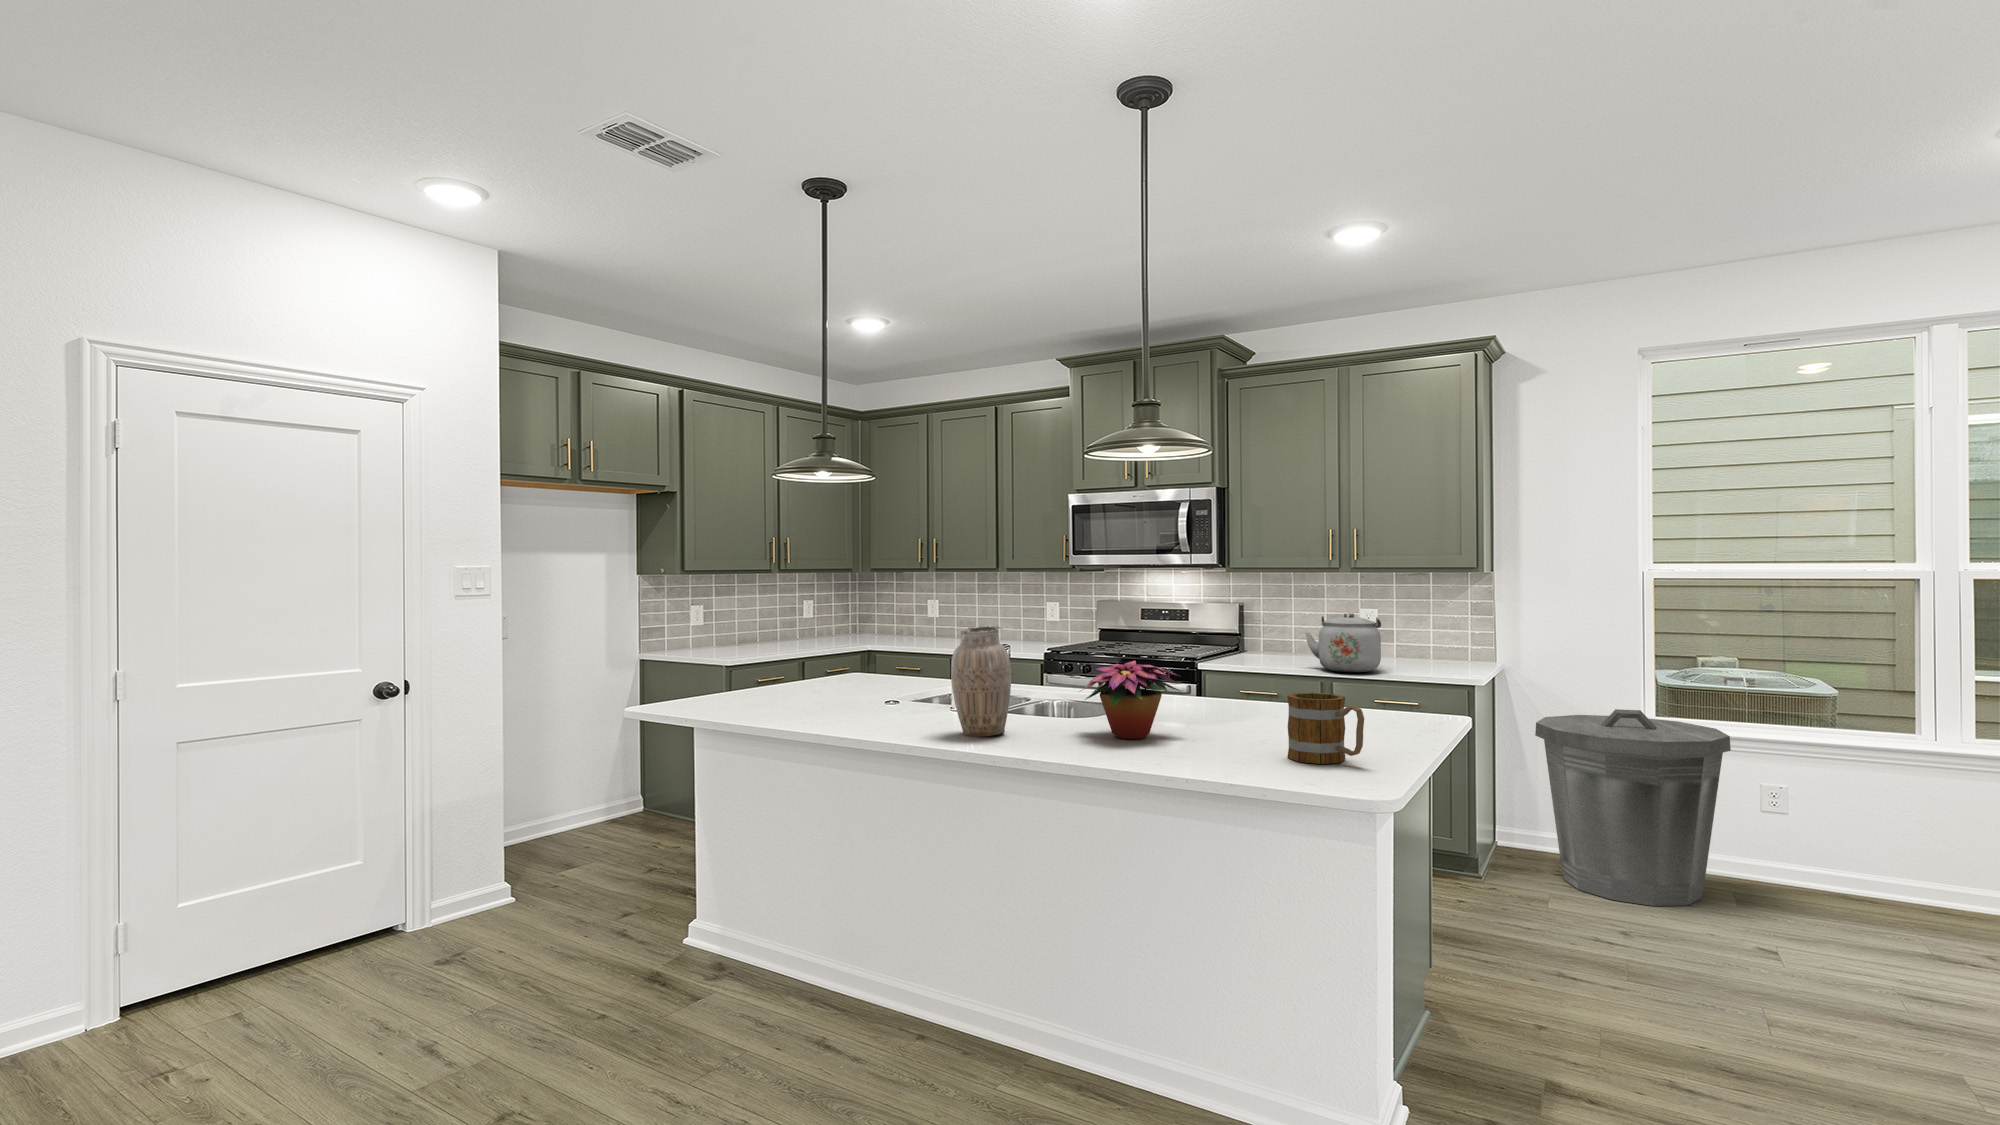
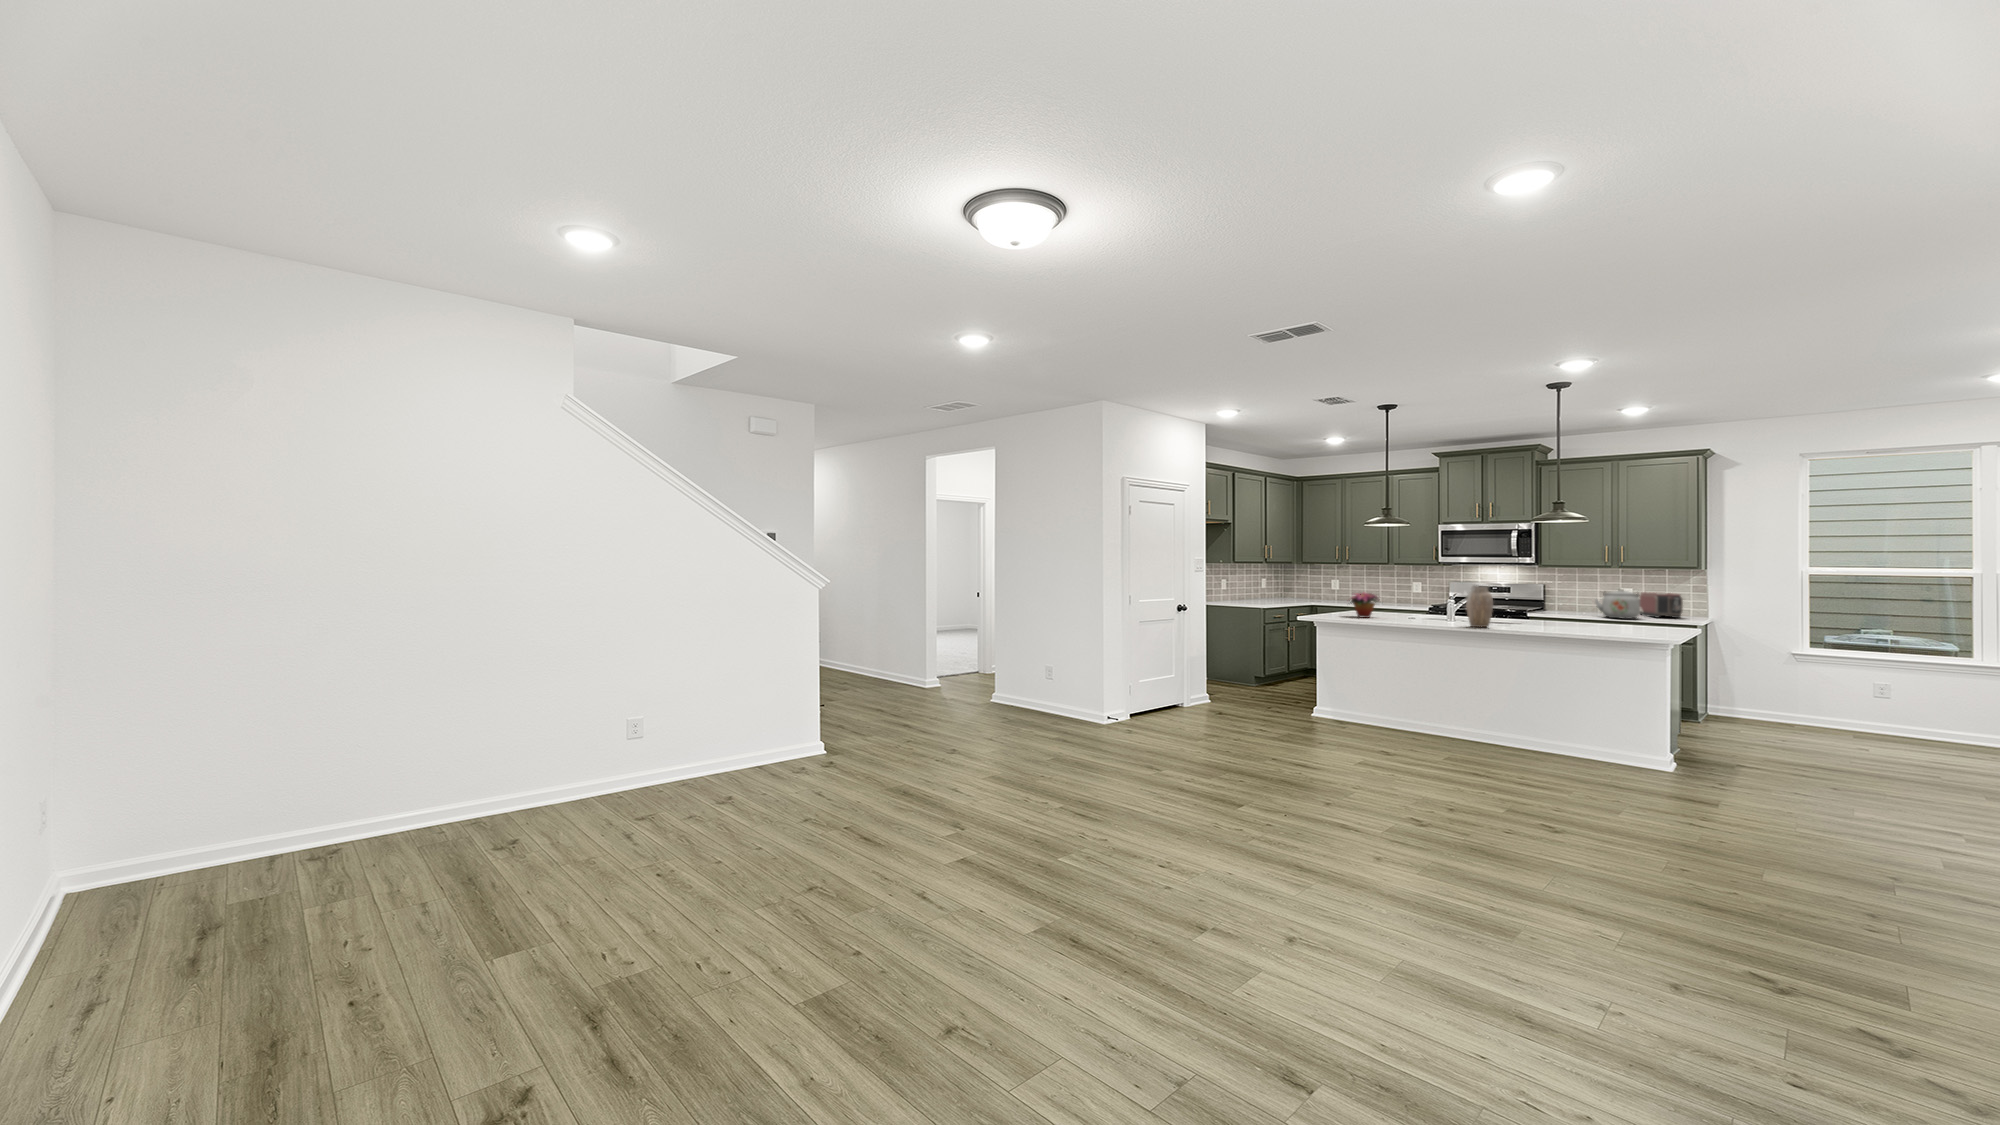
toaster: none [1388,616,1454,666] -> present [1640,592,1683,618]
flower arrangement: present [1081,661,1182,739] -> present [1350,593,1379,618]
mug: present [1287,693,1364,764] -> none [1625,612,1662,636]
trash can: present [1535,709,1731,906] -> none [1732,640,1849,736]

